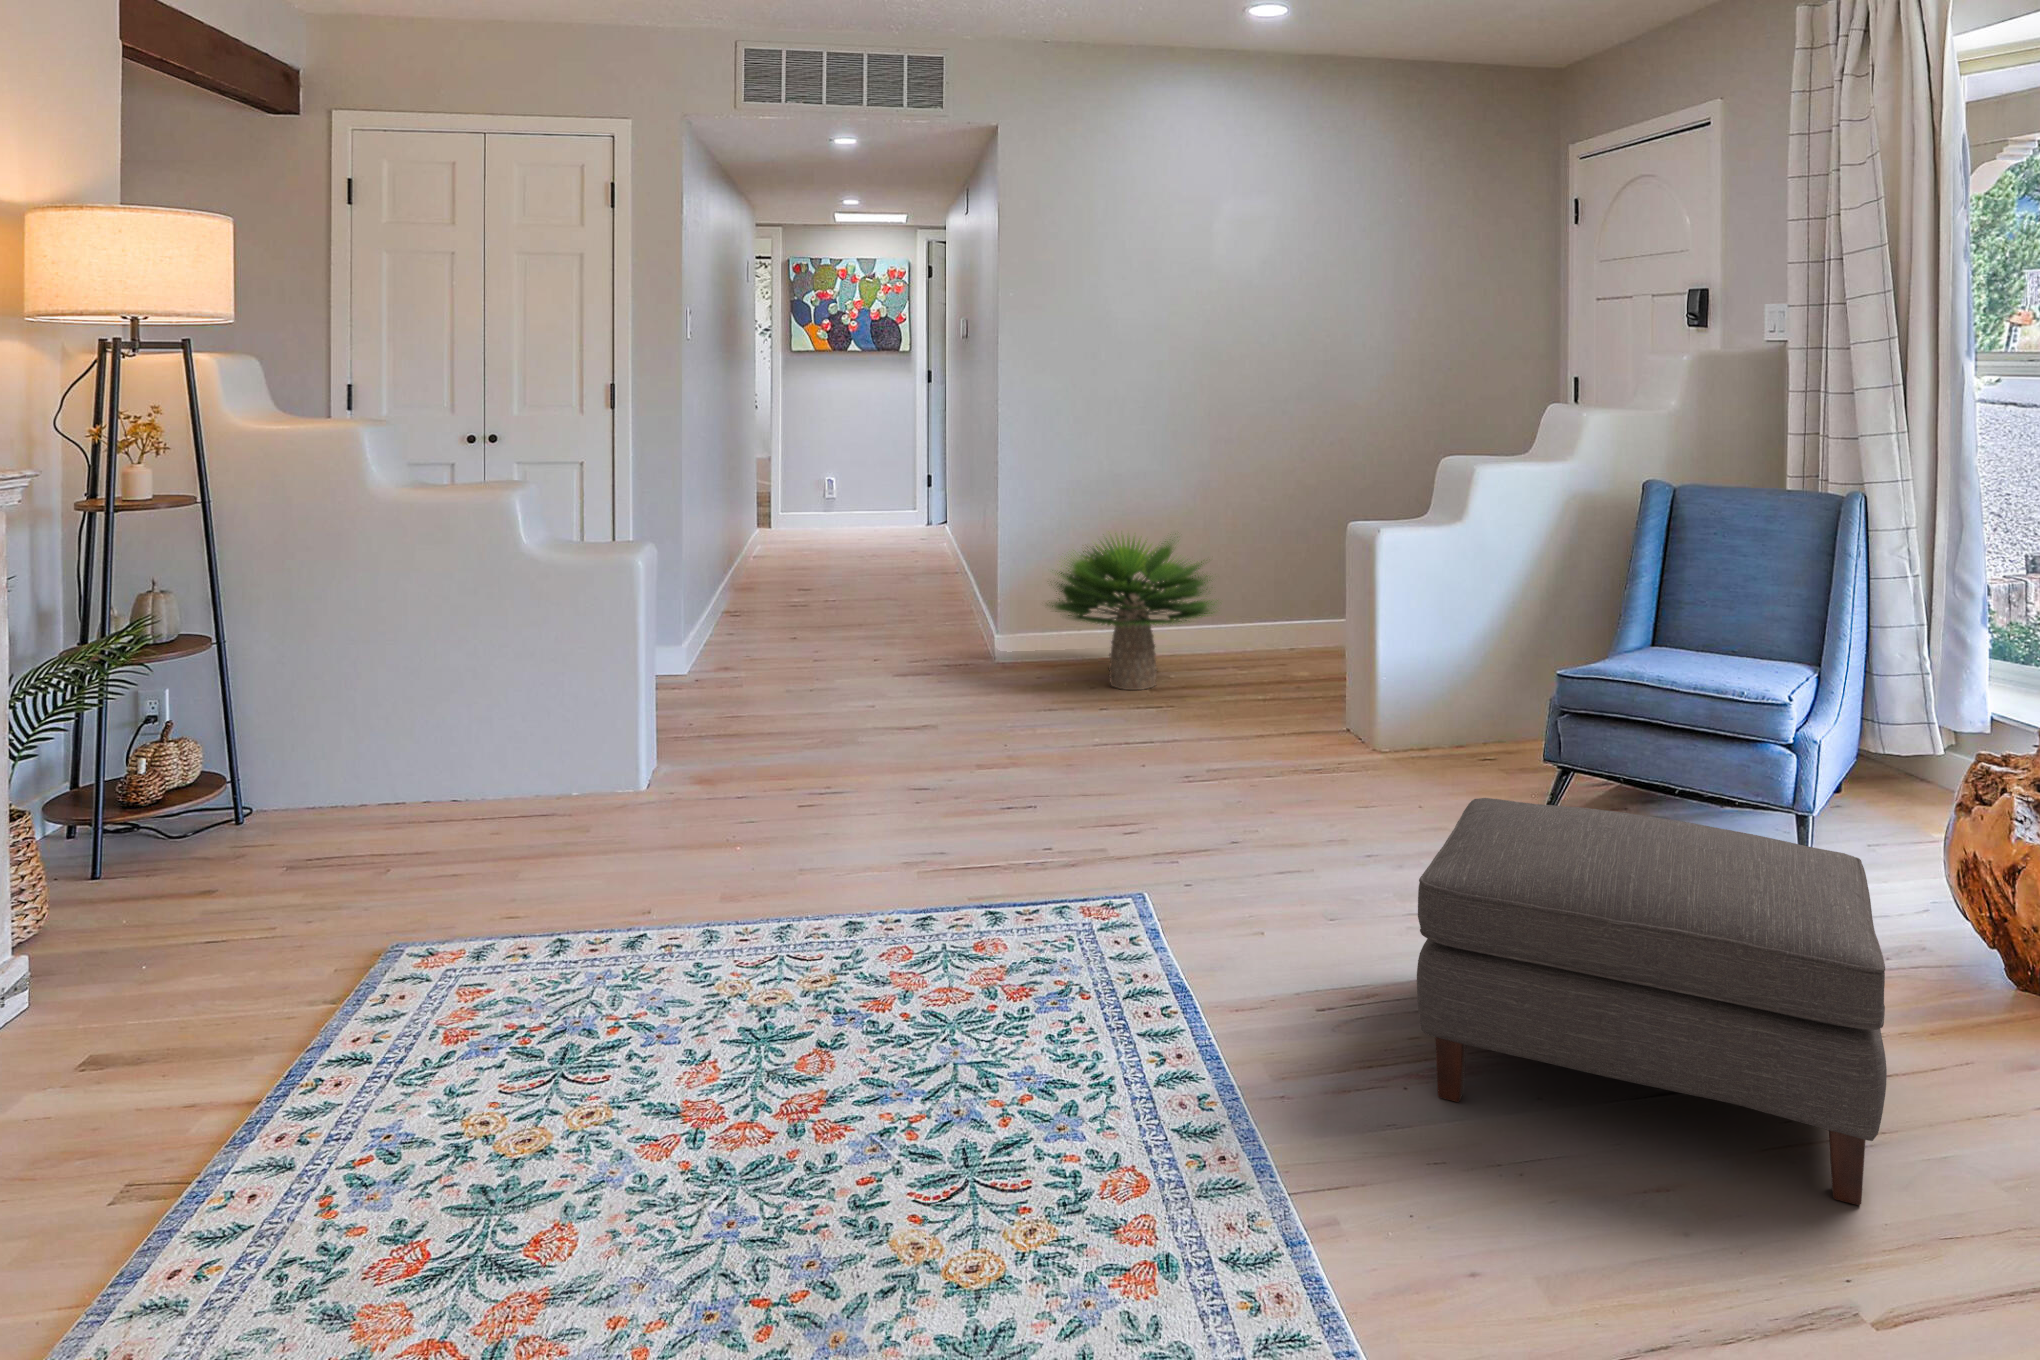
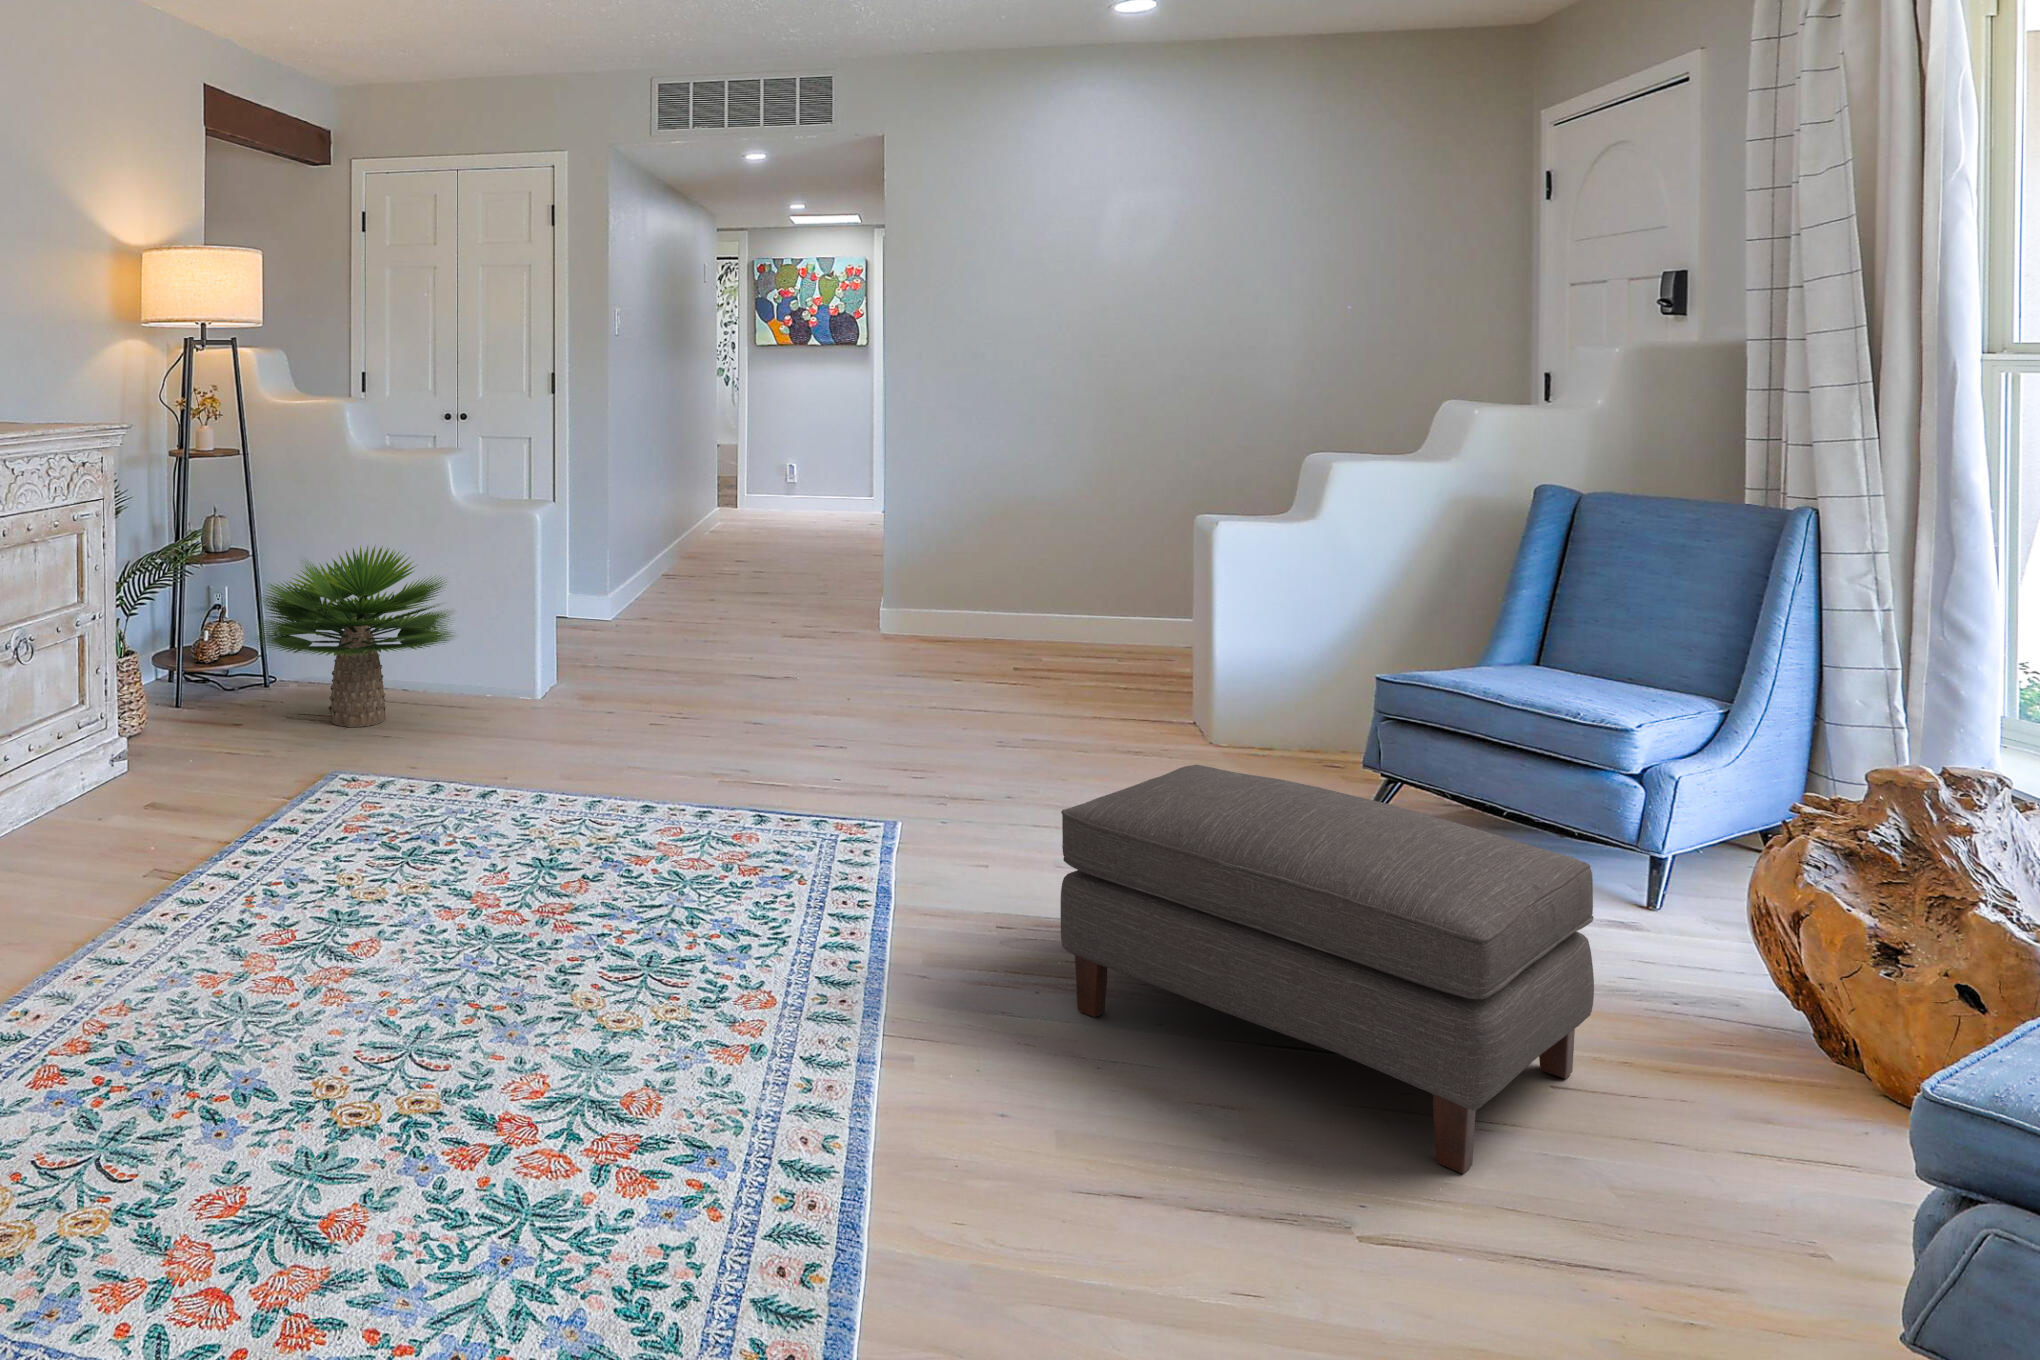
potted plant: present [1047,537,1215,690] -> present [260,546,453,727]

